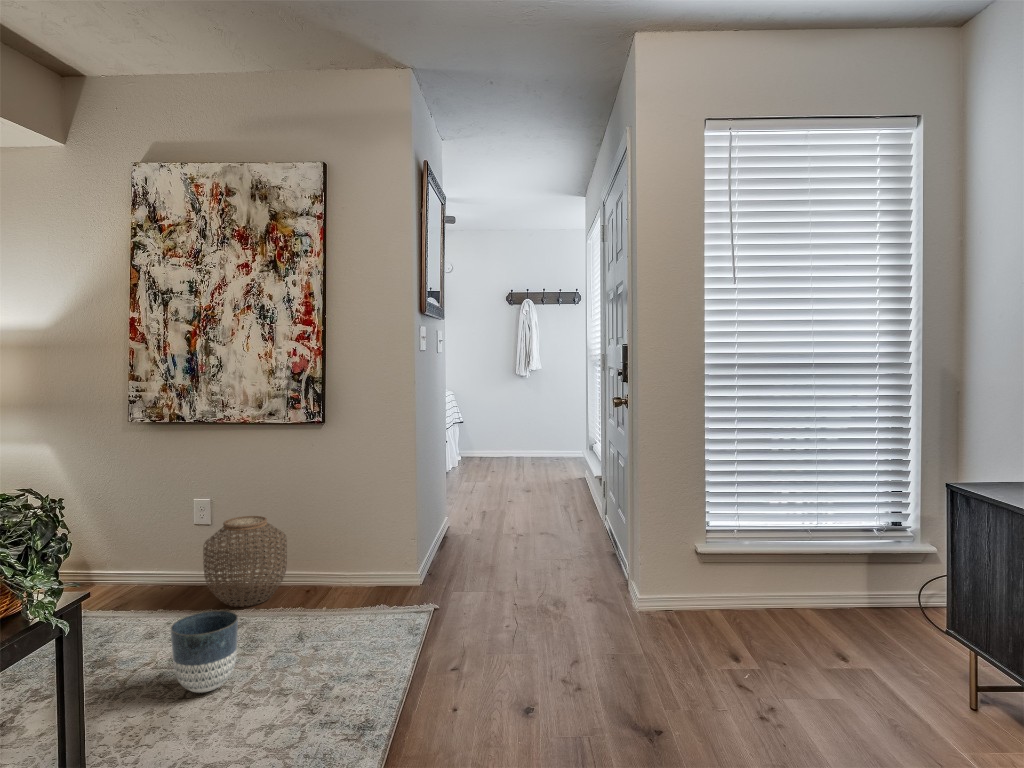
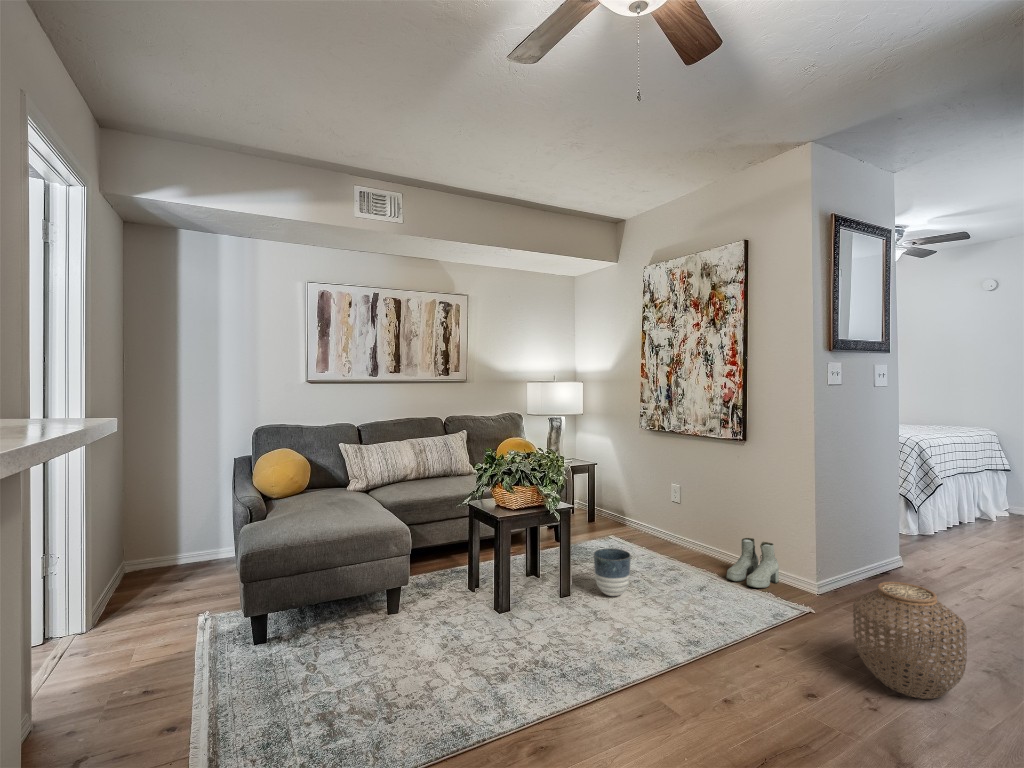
woven basket: present [203,516,287,607] -> present [853,582,967,699]
boots: none [324,544,376,605] -> present [727,538,779,588]

